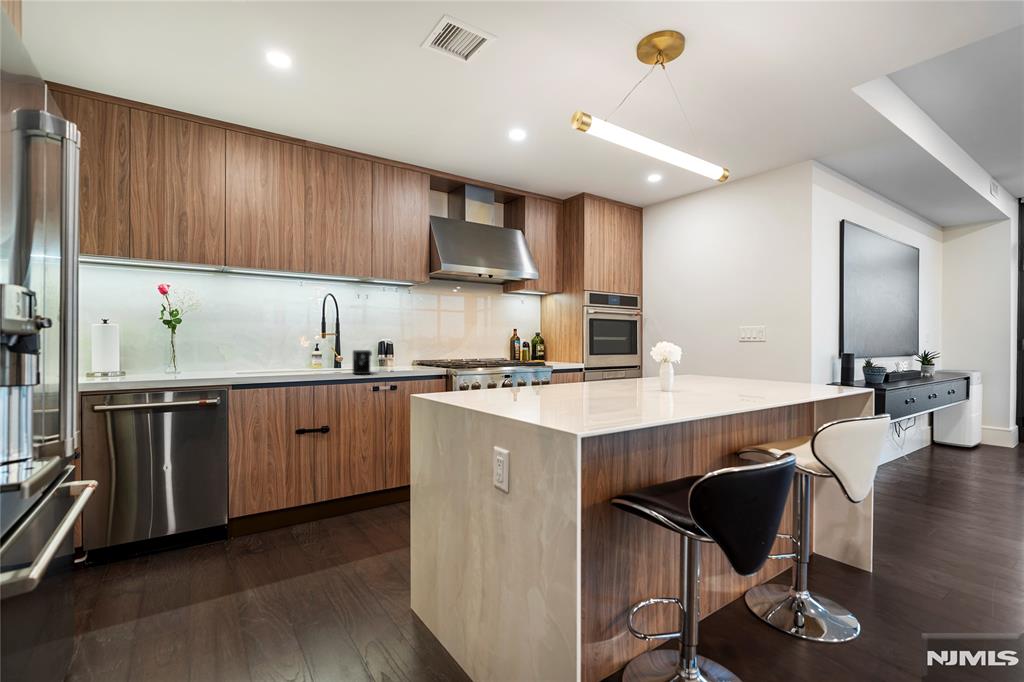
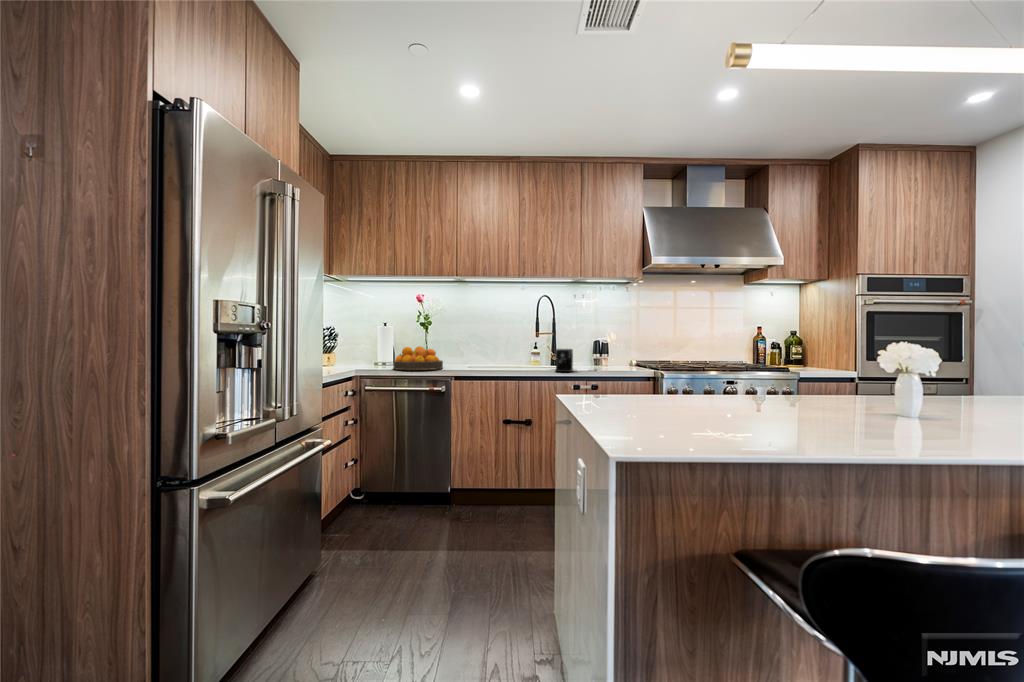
fruit bowl: none [134,349,210,380] -> present [393,346,443,370]

